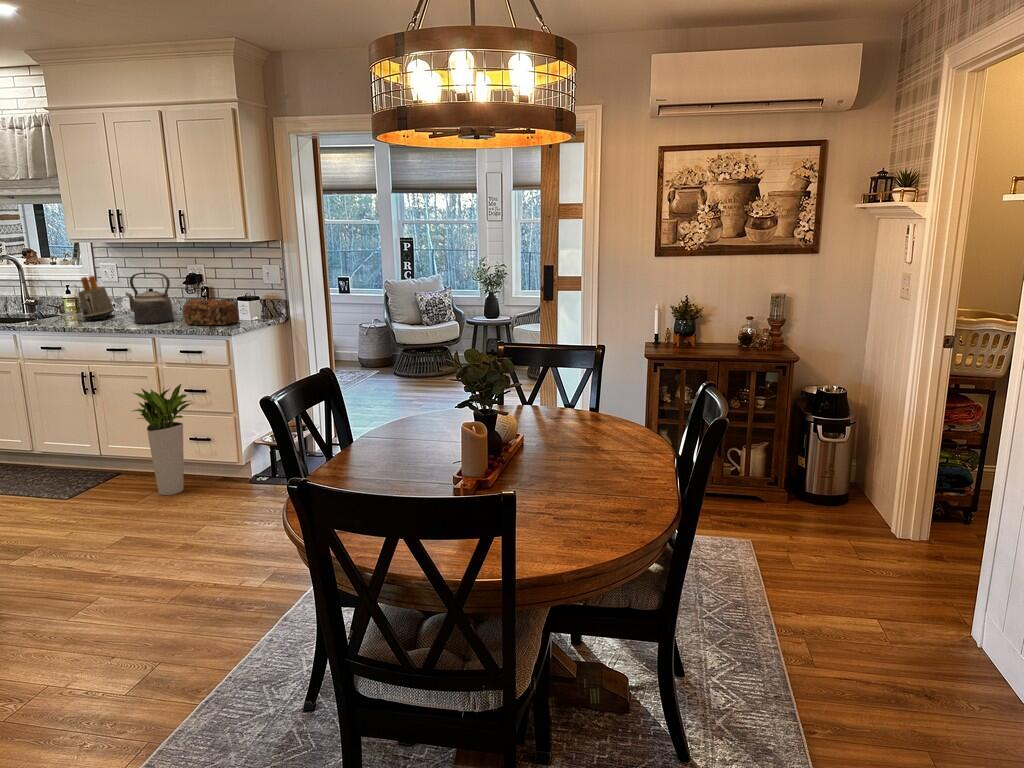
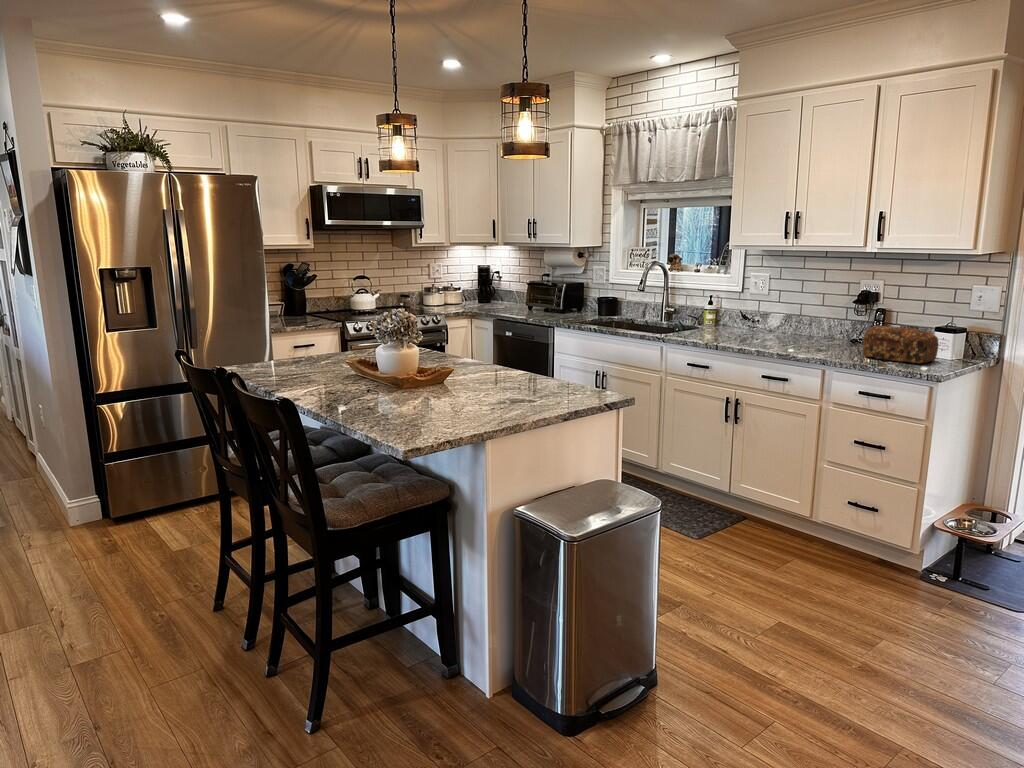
kettle: present [125,272,174,324] -> none [786,287,845,350]
toaster: present [78,276,114,320] -> none [731,287,762,338]
planter: present [133,384,193,495] -> none [791,432,866,569]

